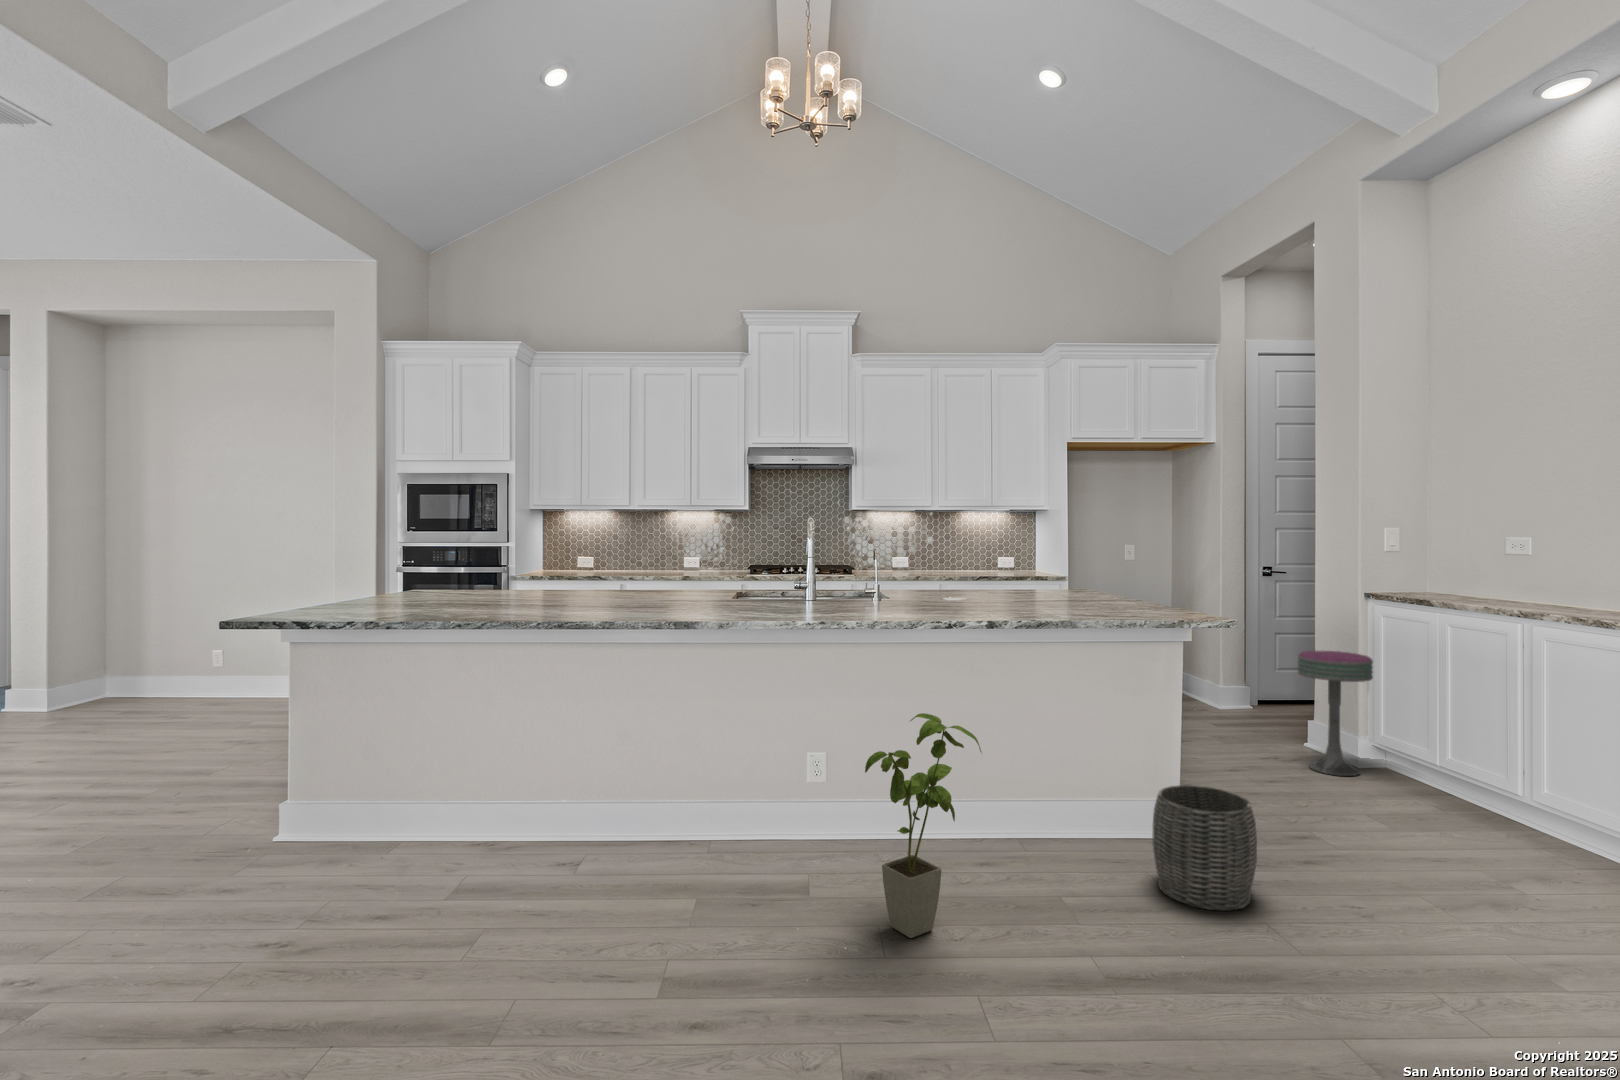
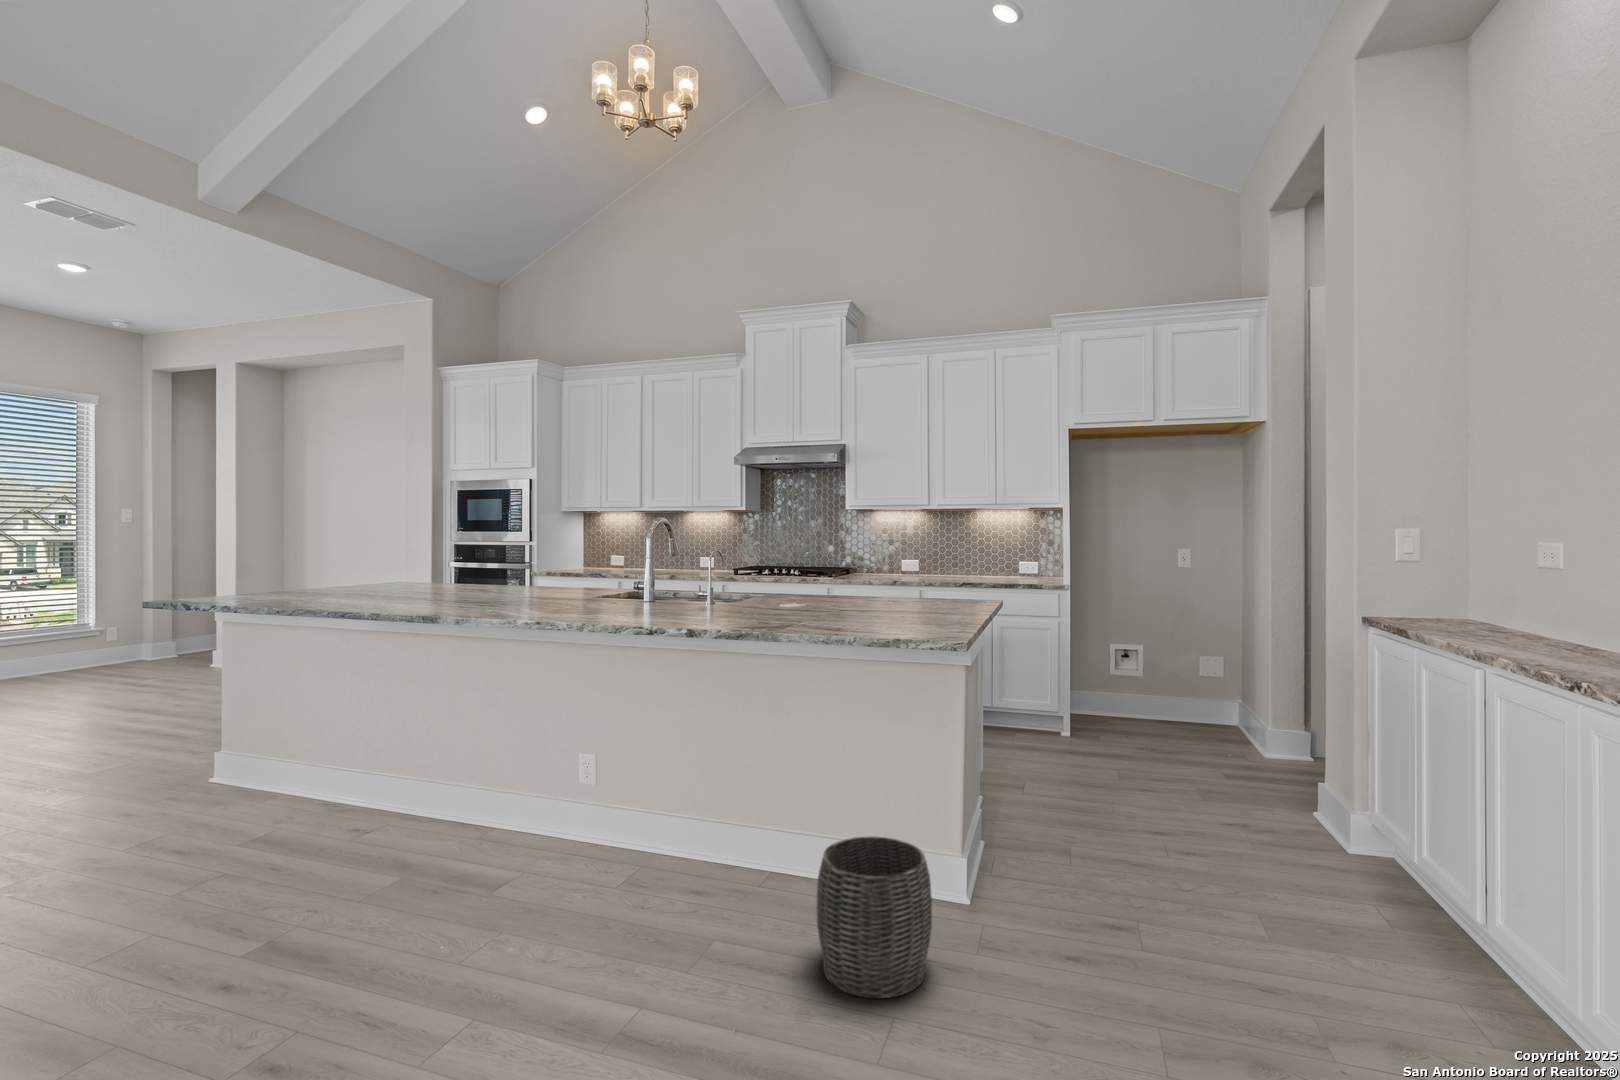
bar stool: present [1298,651,1373,776] -> none [1254,689,1352,859]
house plant: present [865,713,981,938] -> none [462,722,590,959]

